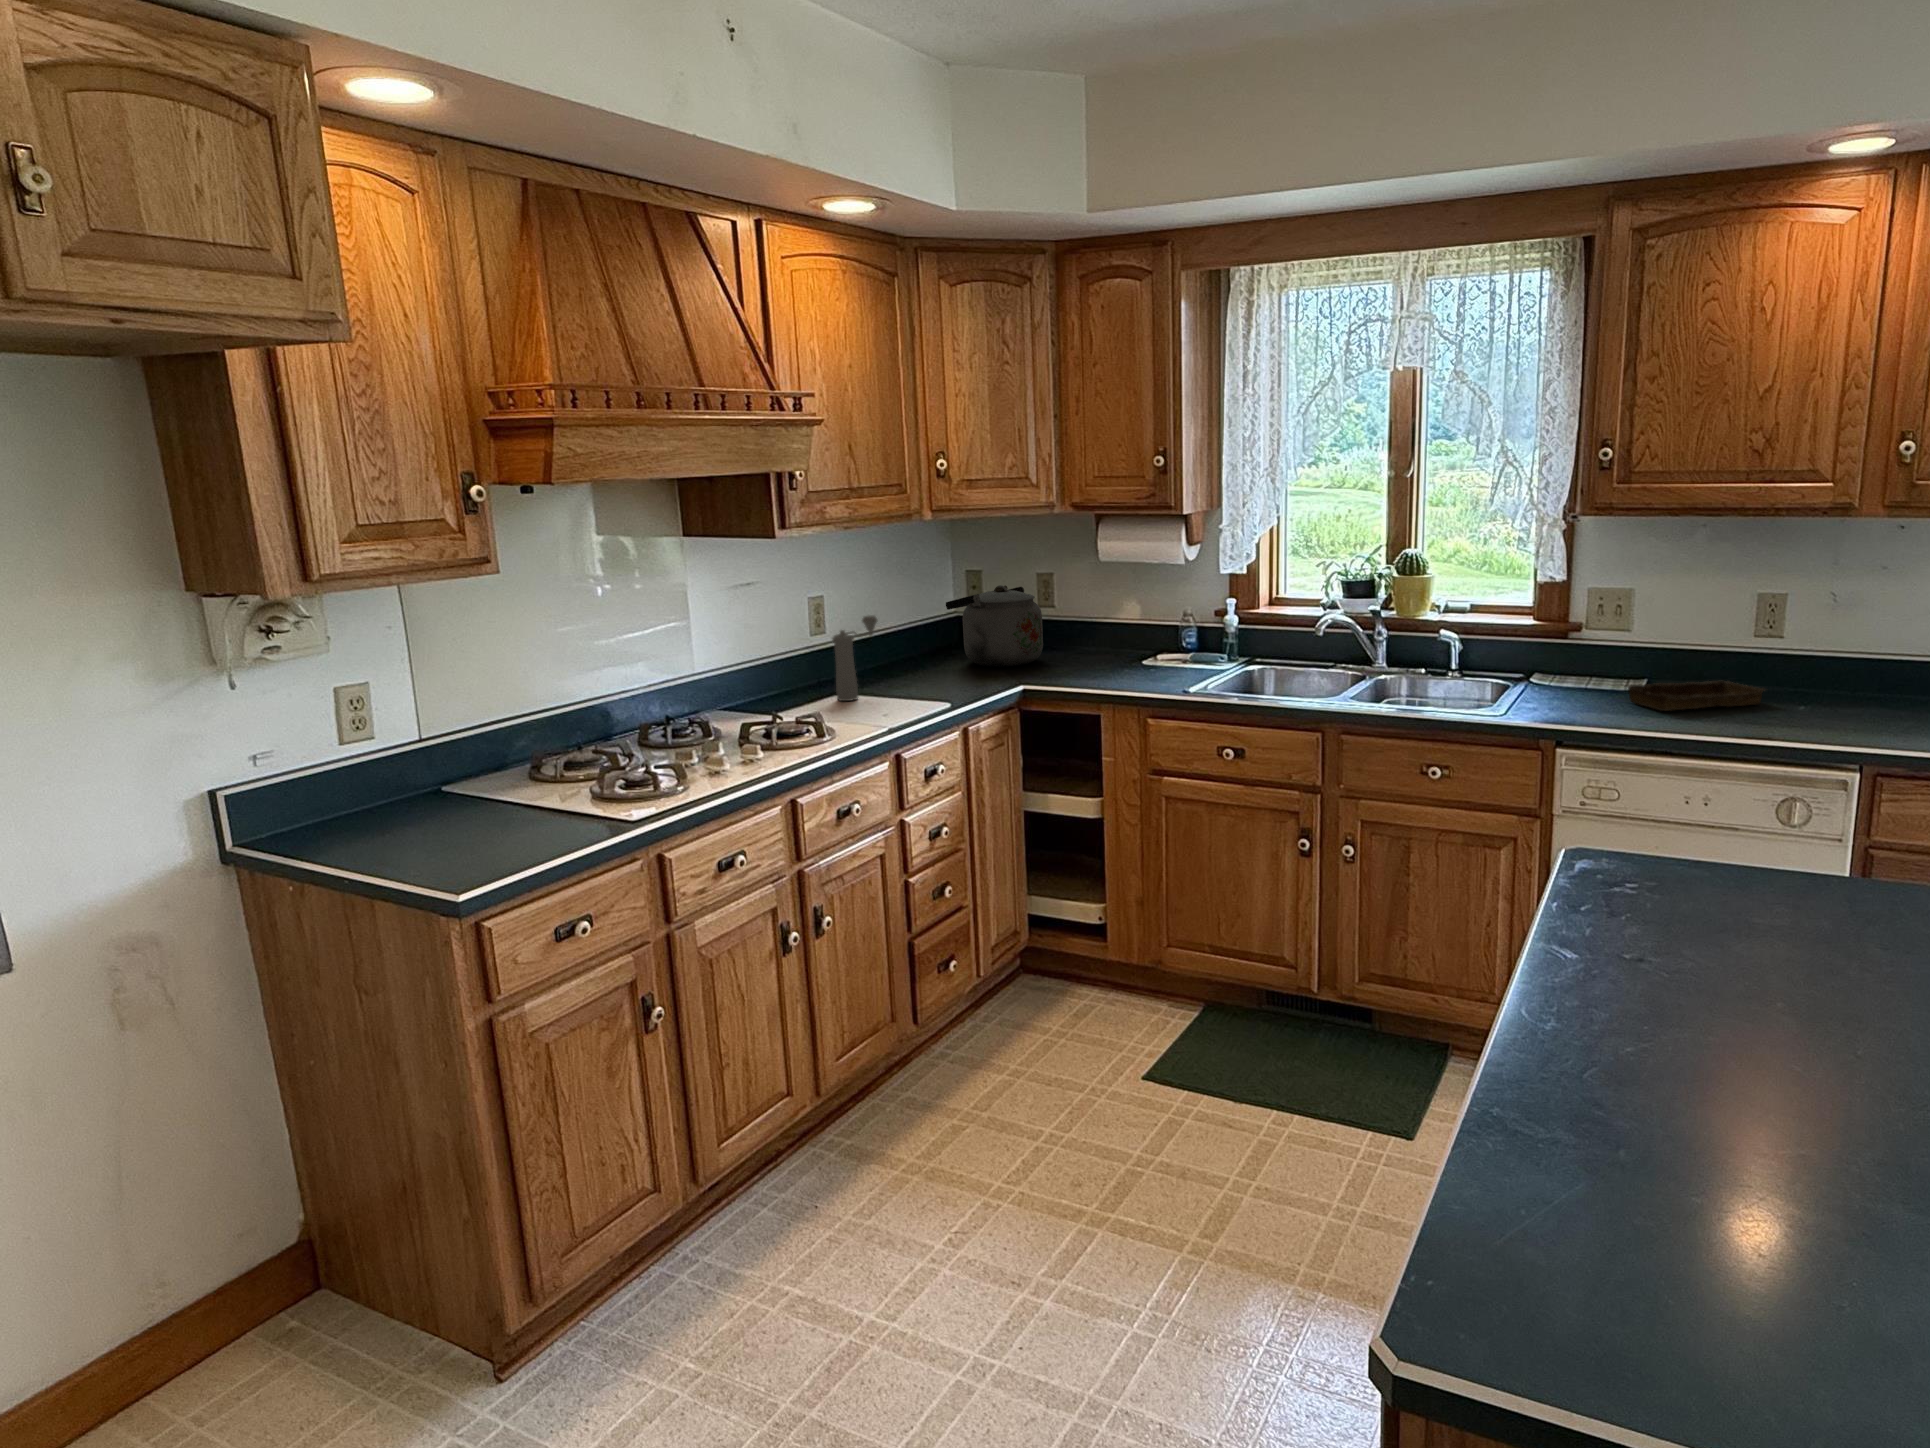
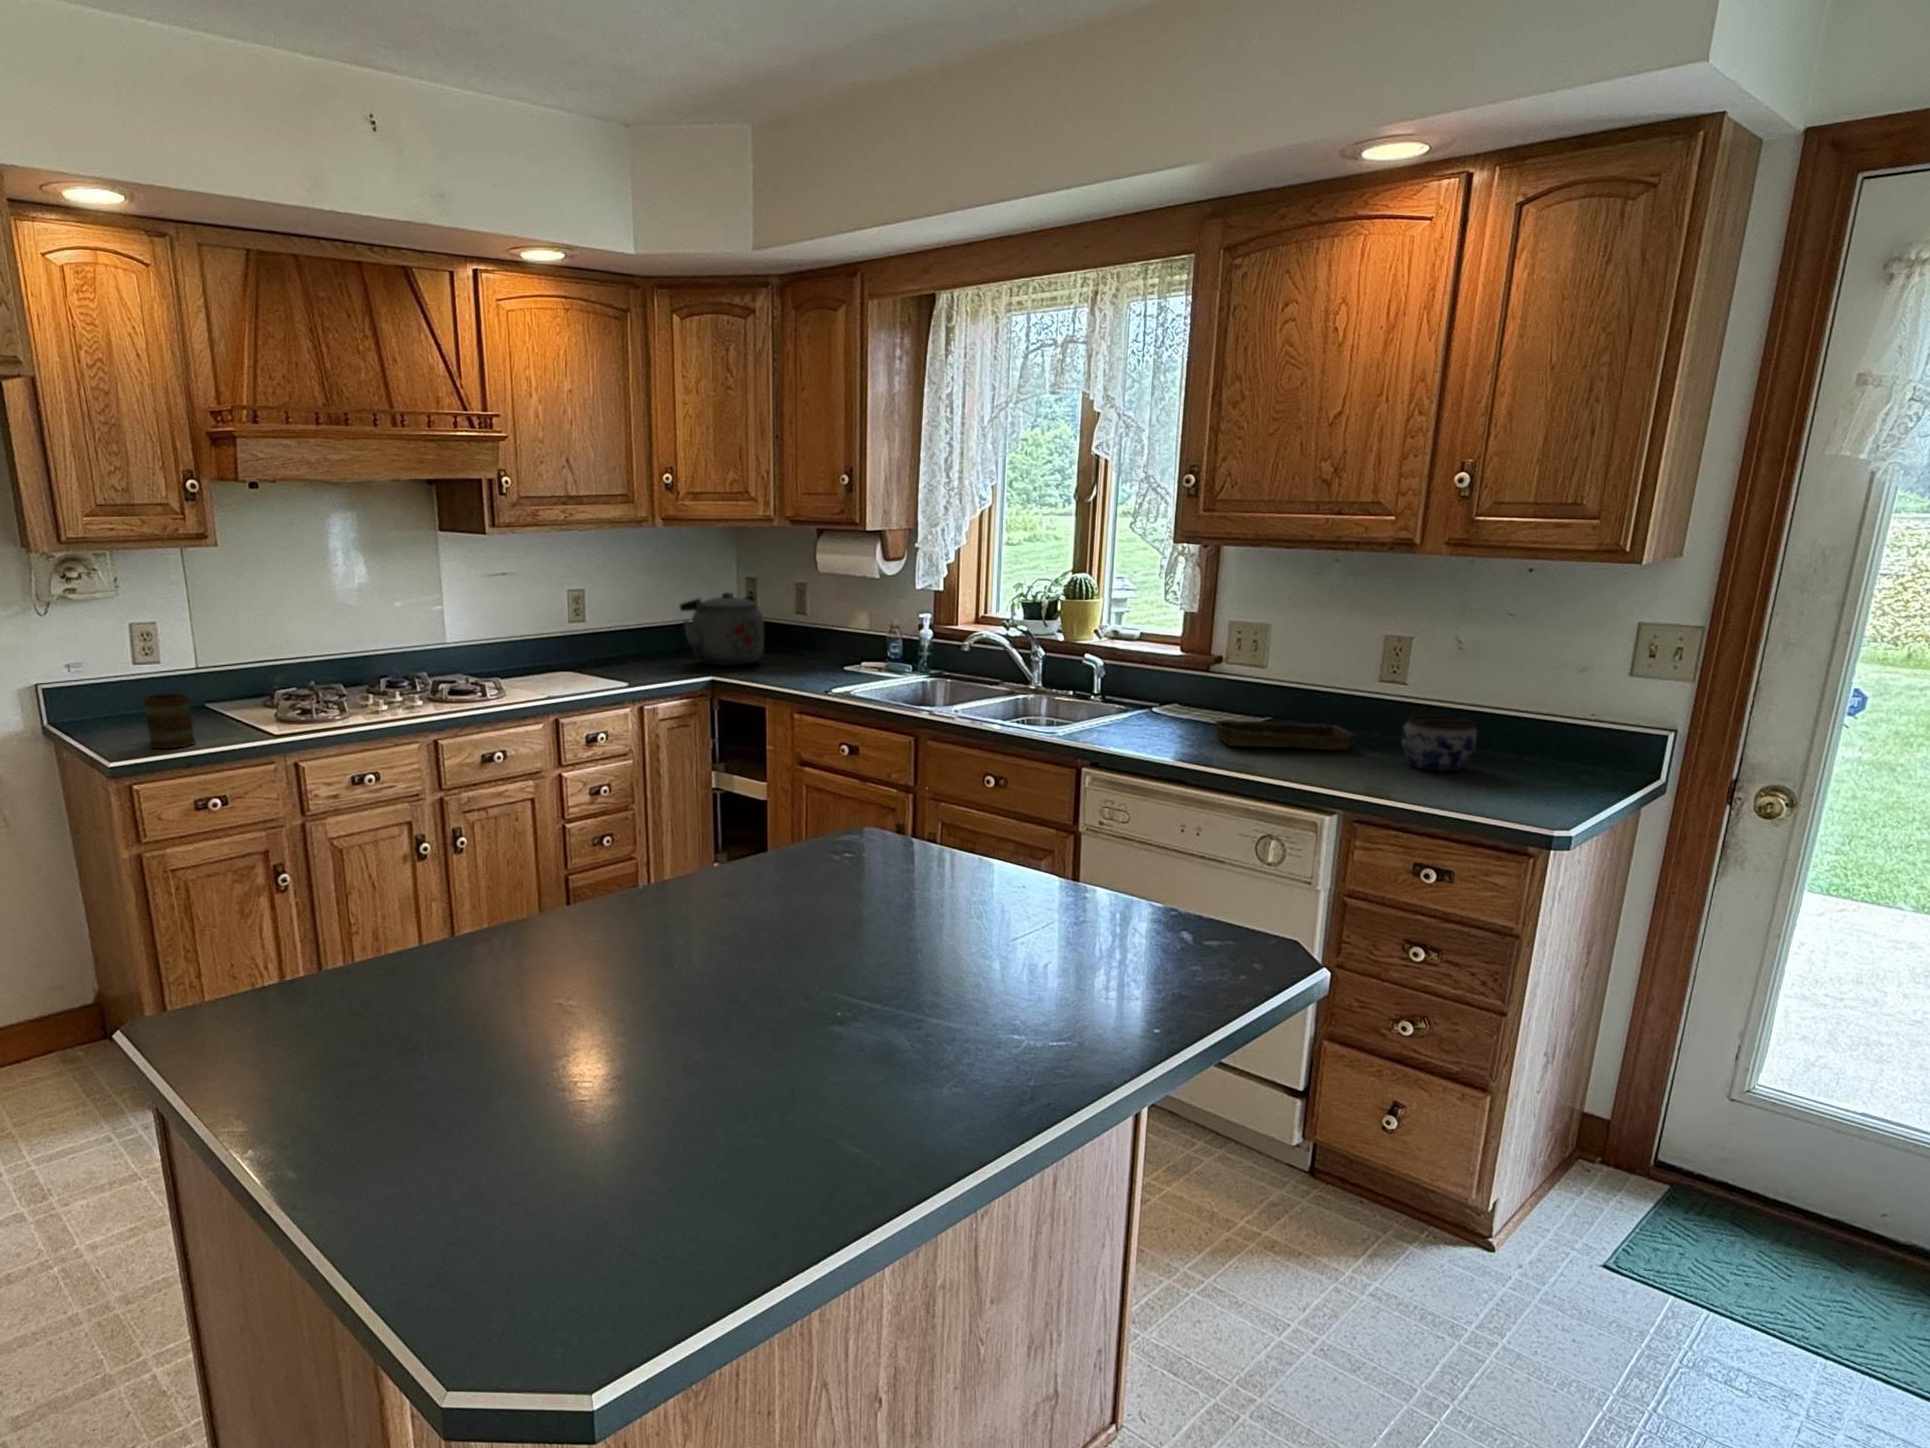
pepper mill: present [832,615,877,701] -> none [547,608,594,679]
jar: none [1823,665,1897,718] -> present [1402,715,1477,771]
mug: none [431,783,521,866] -> present [143,693,195,749]

